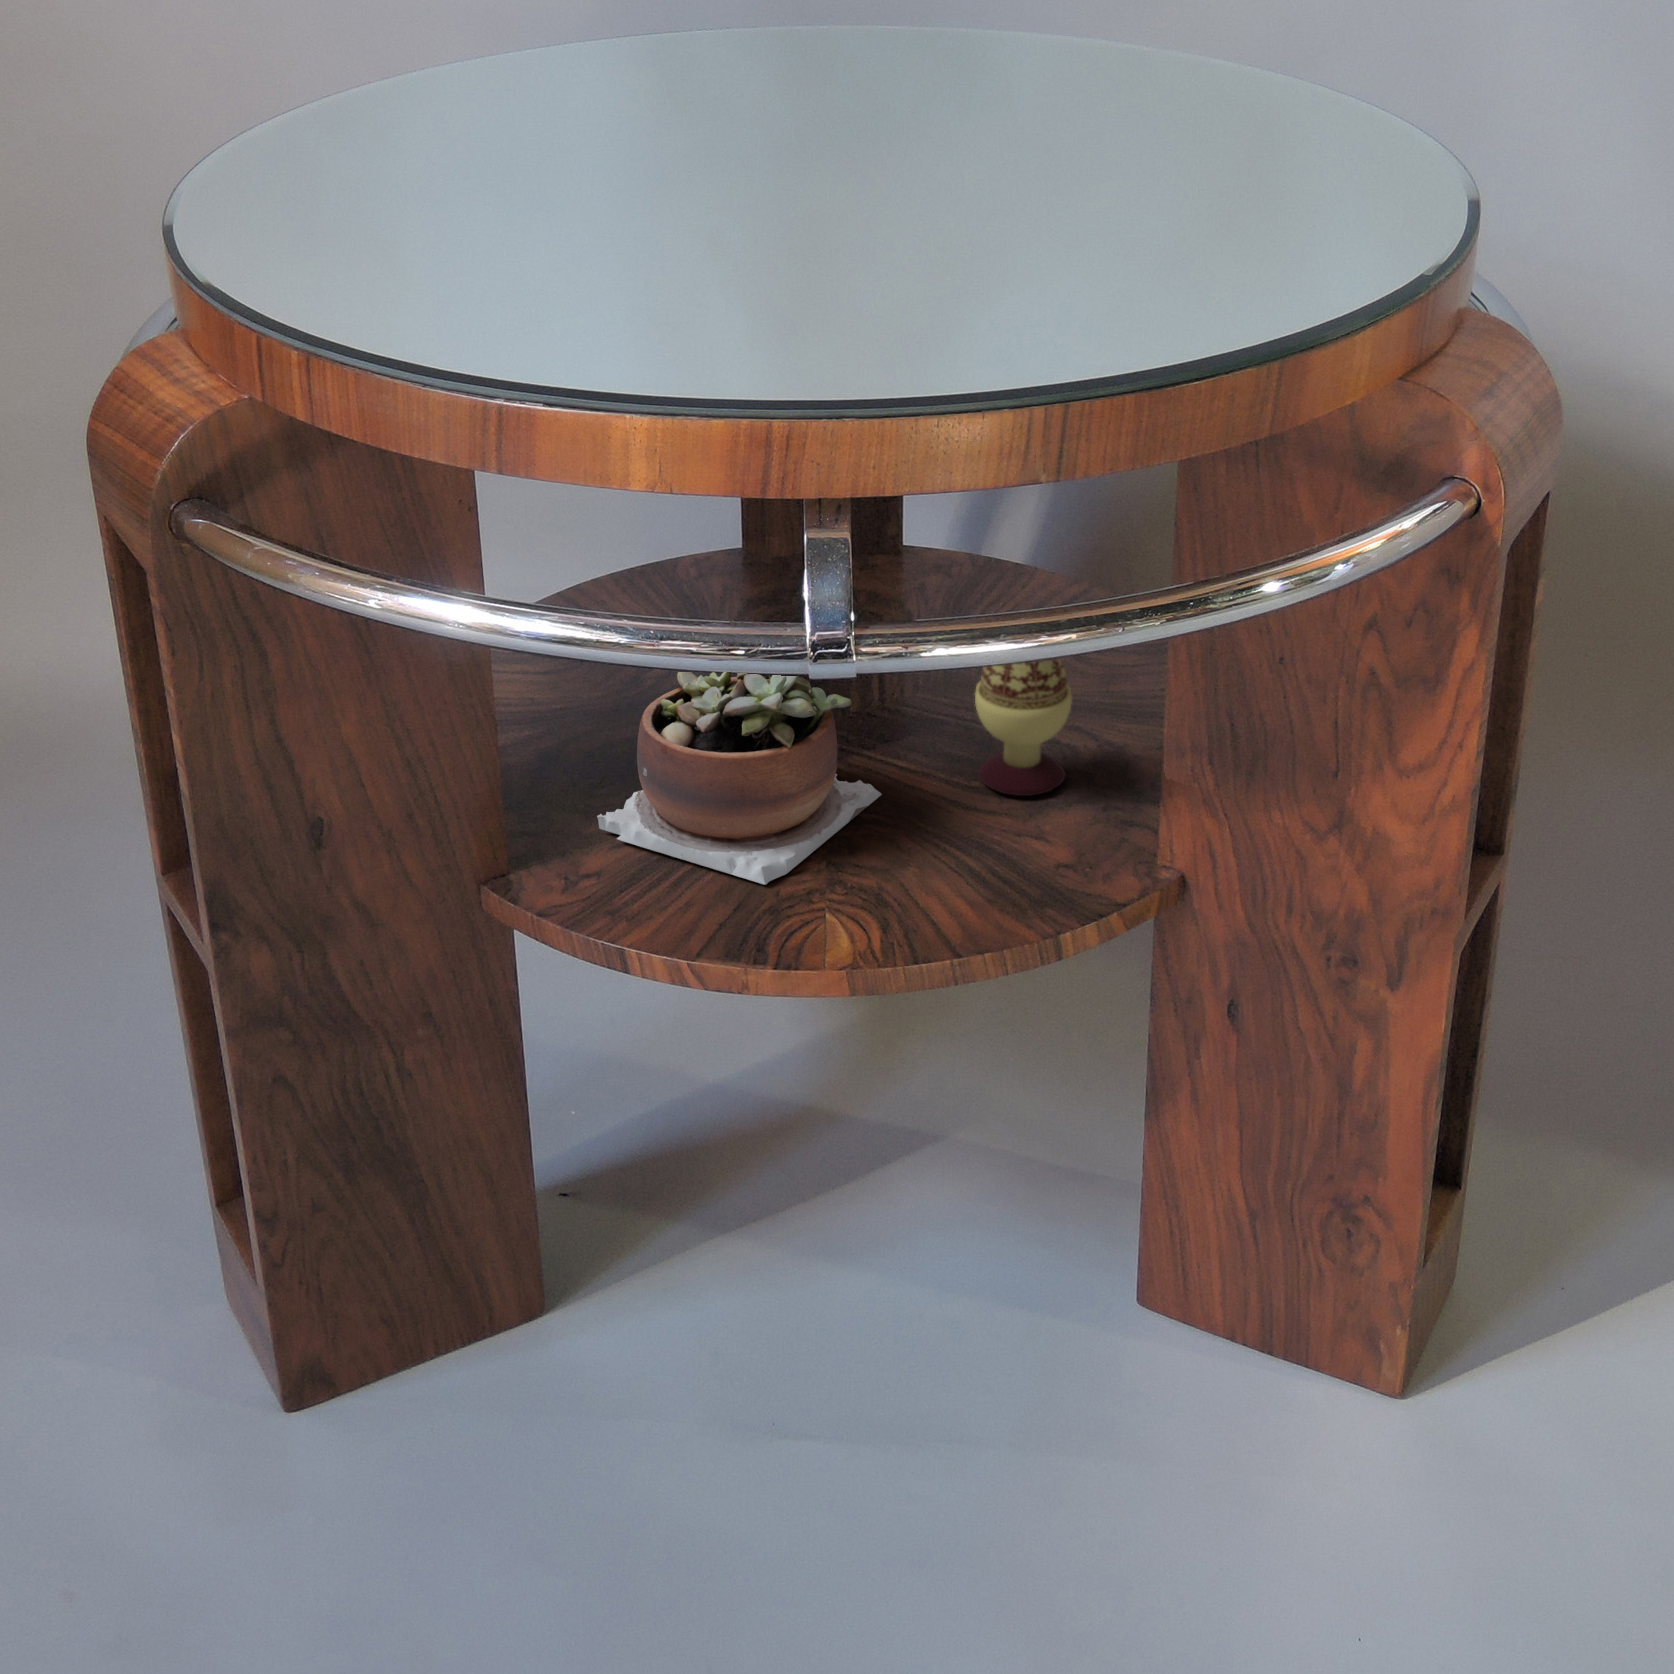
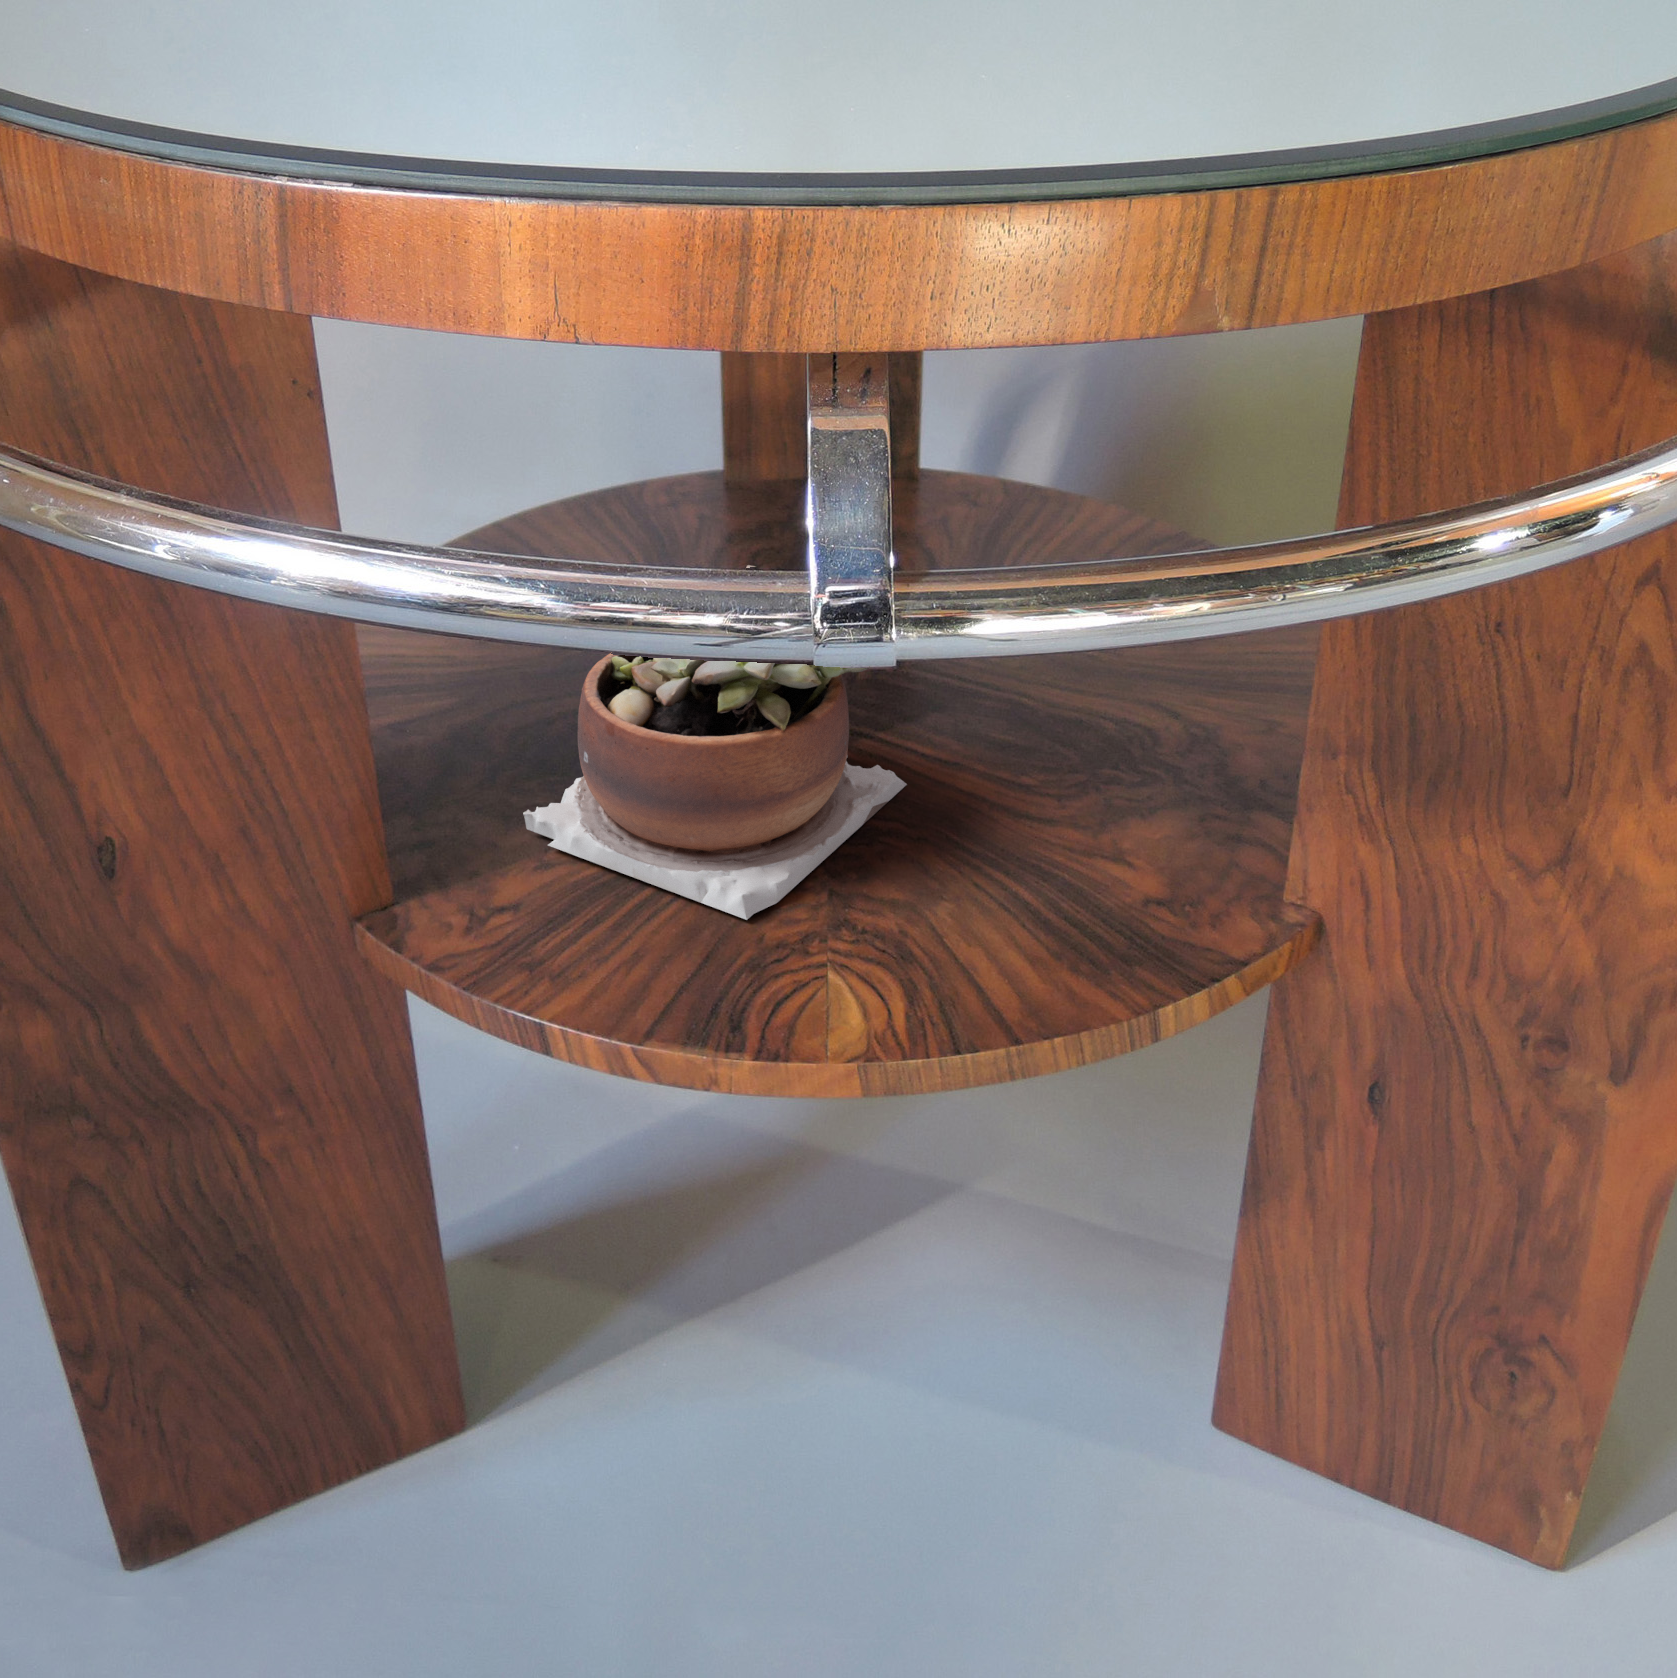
decorative egg: present [975,660,1072,796] -> none [1033,564,1163,791]

